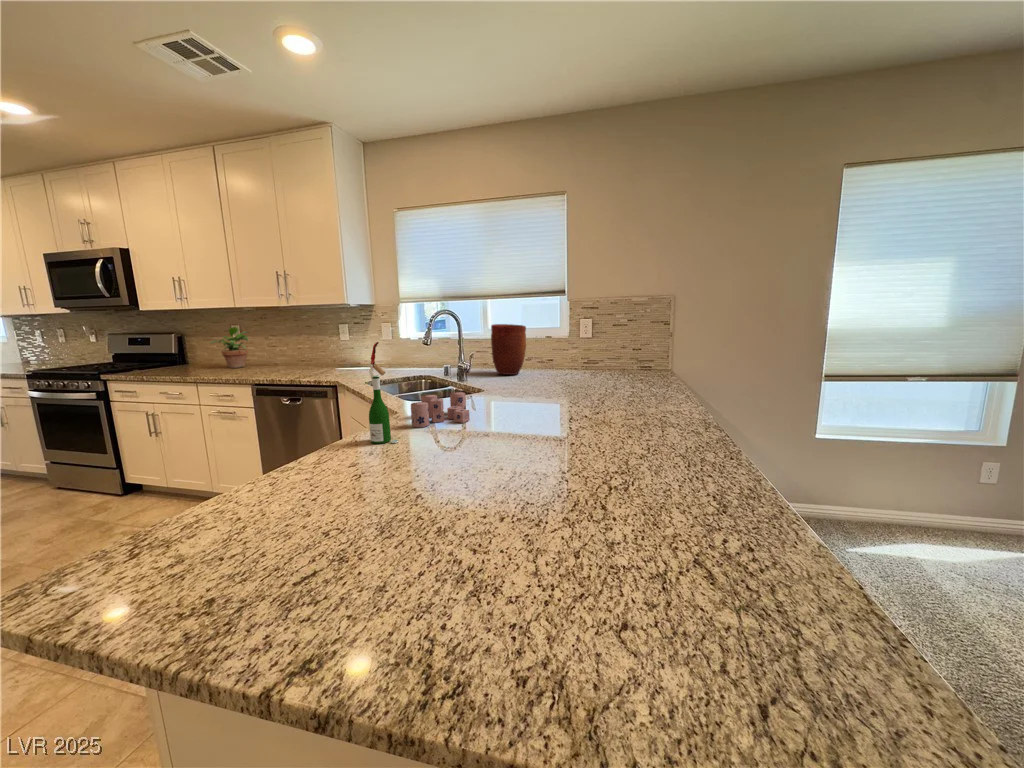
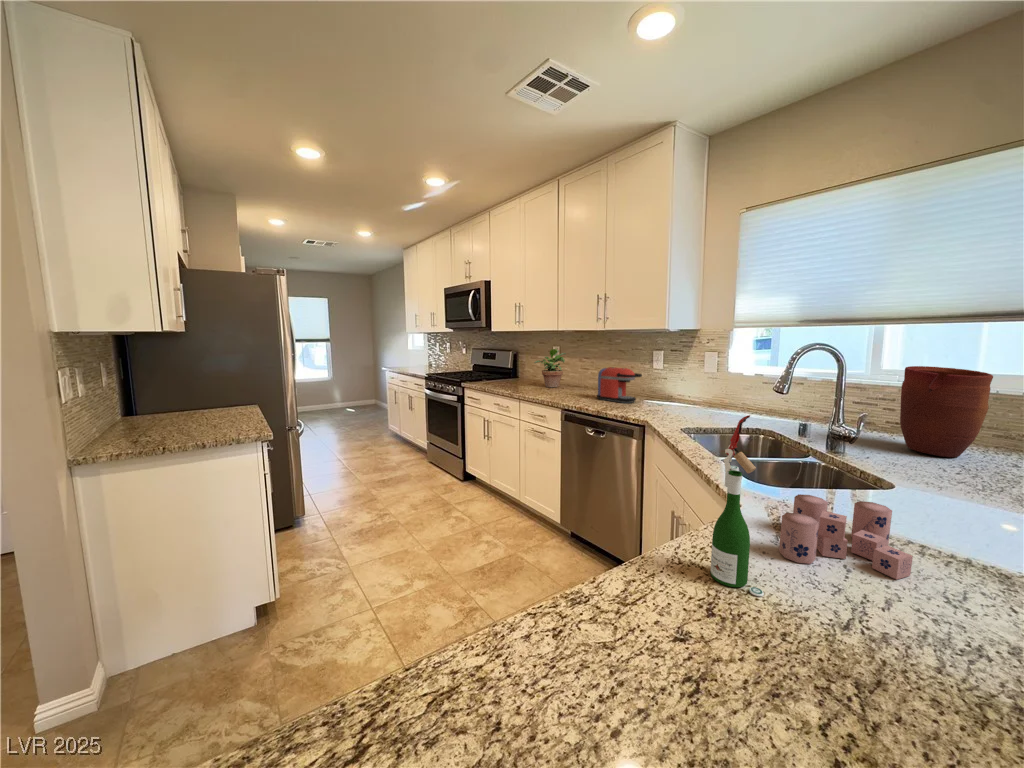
coffee maker: none [288,340,331,372] -> present [597,367,642,403]

